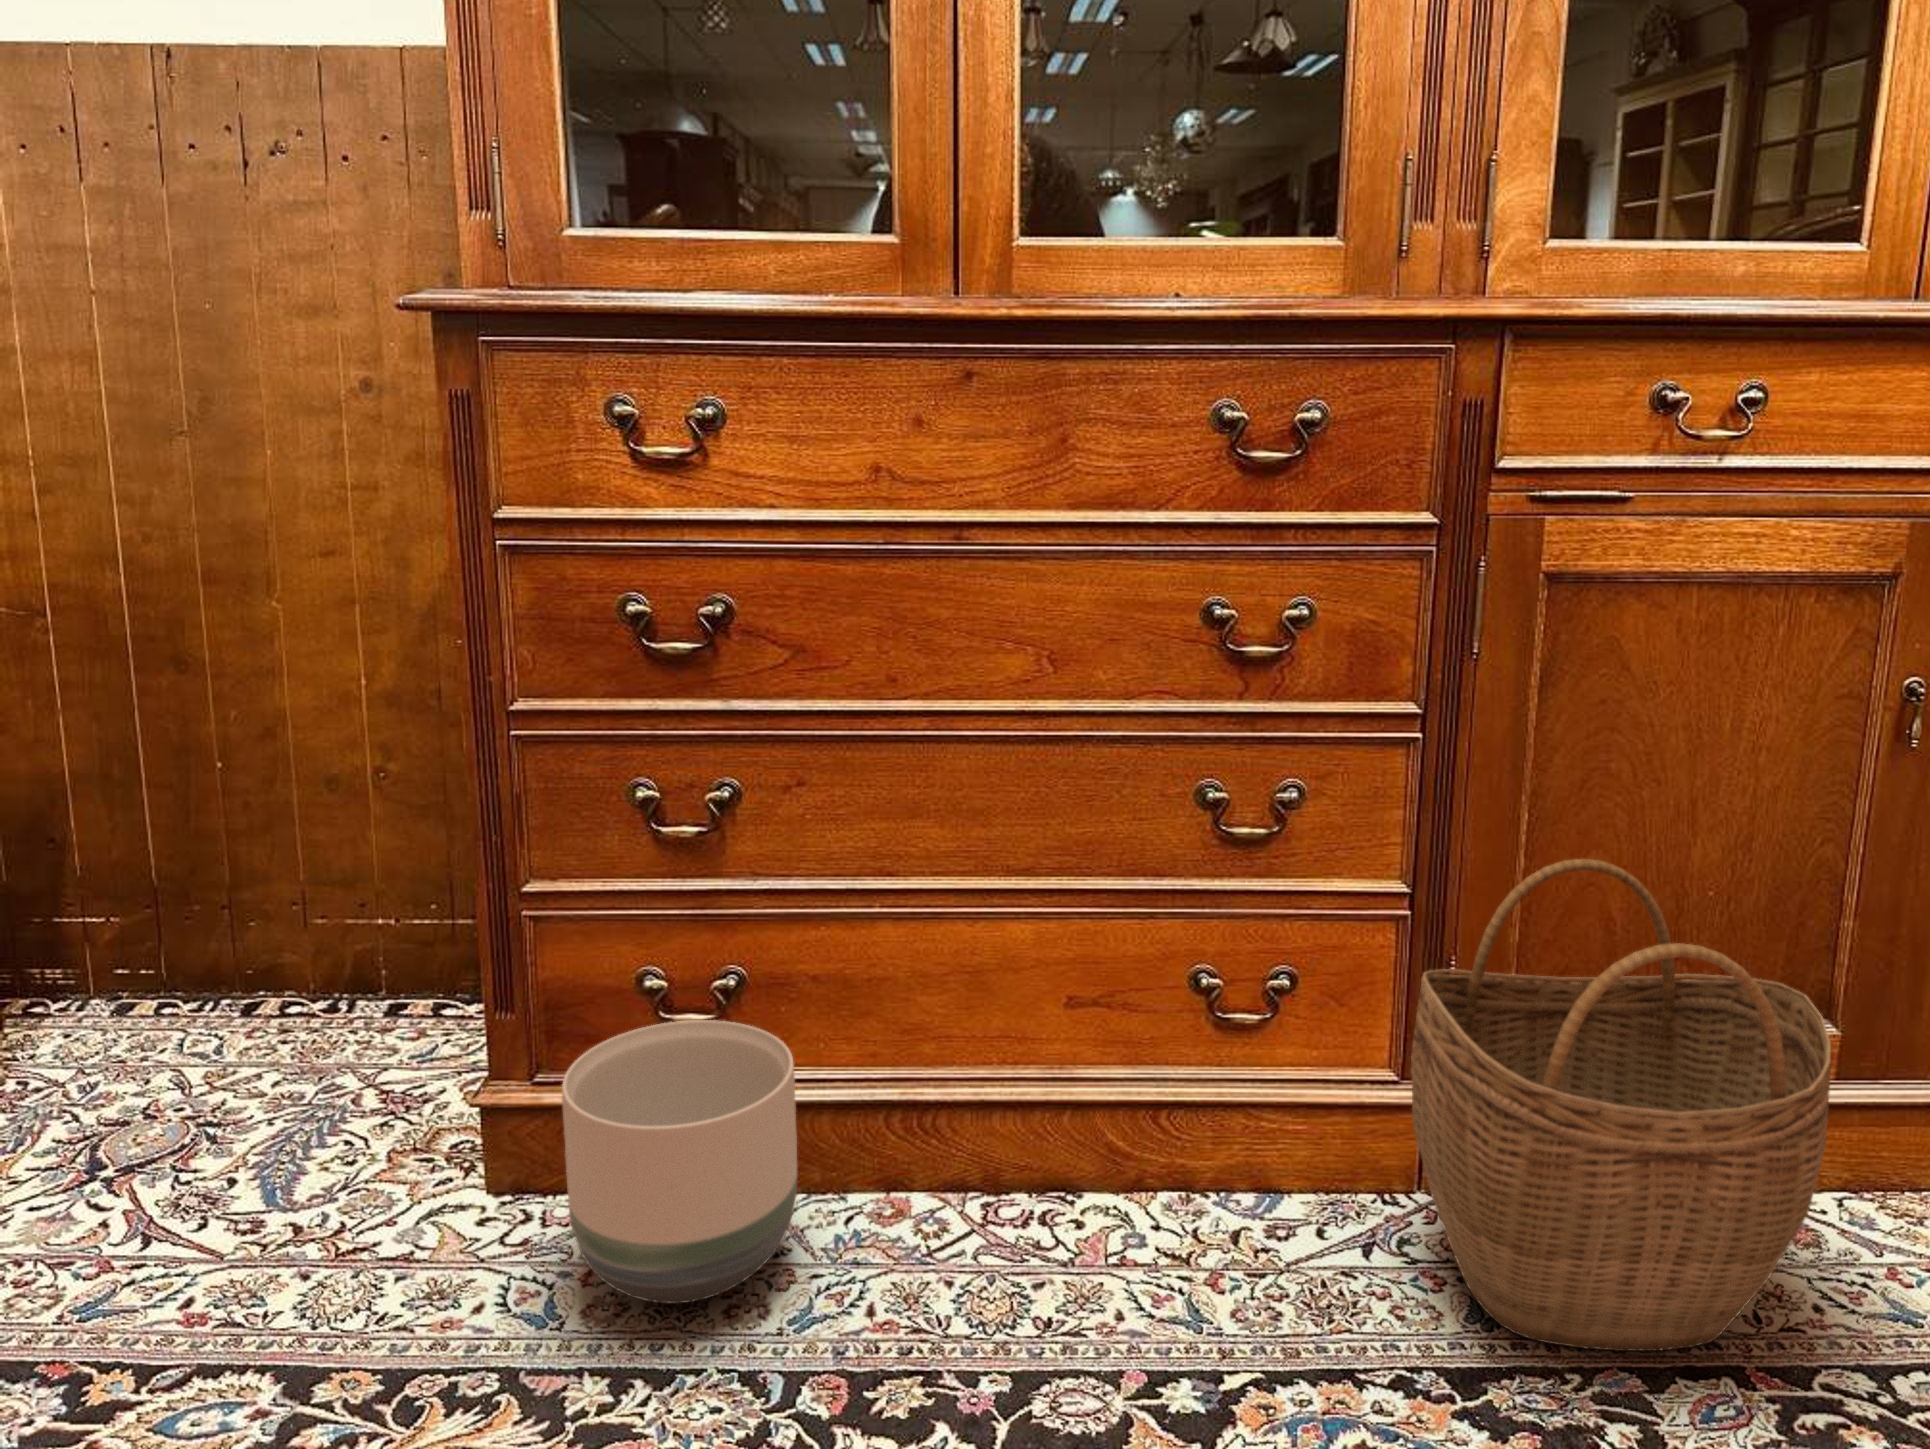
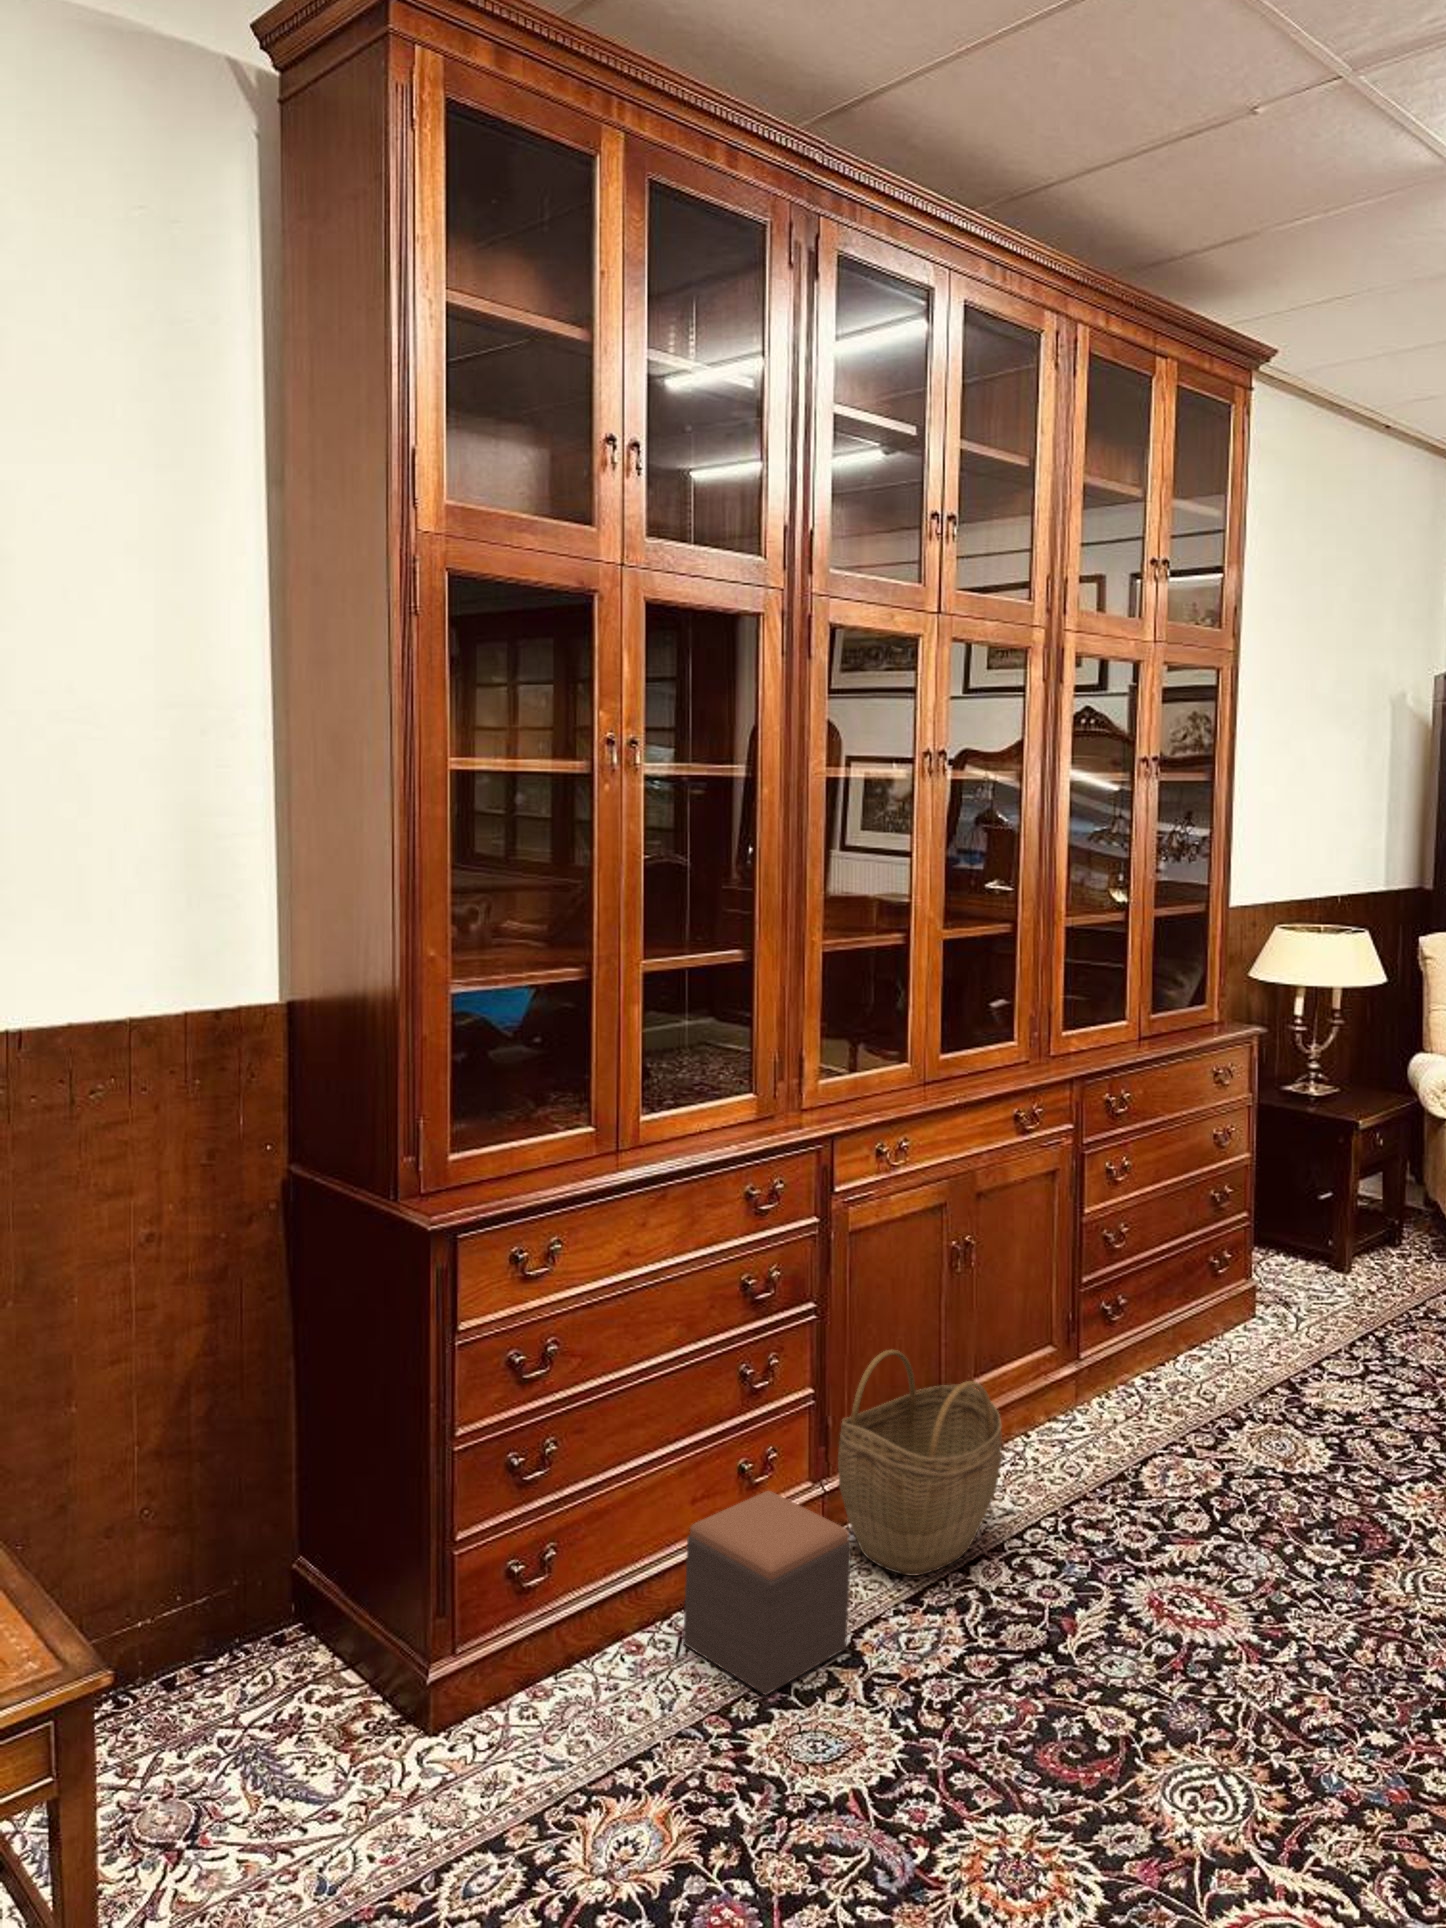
planter: present [562,1020,797,1303] -> none [529,1564,656,1731]
footstool: none [948,1029,1213,1396] -> present [683,1491,851,1695]

